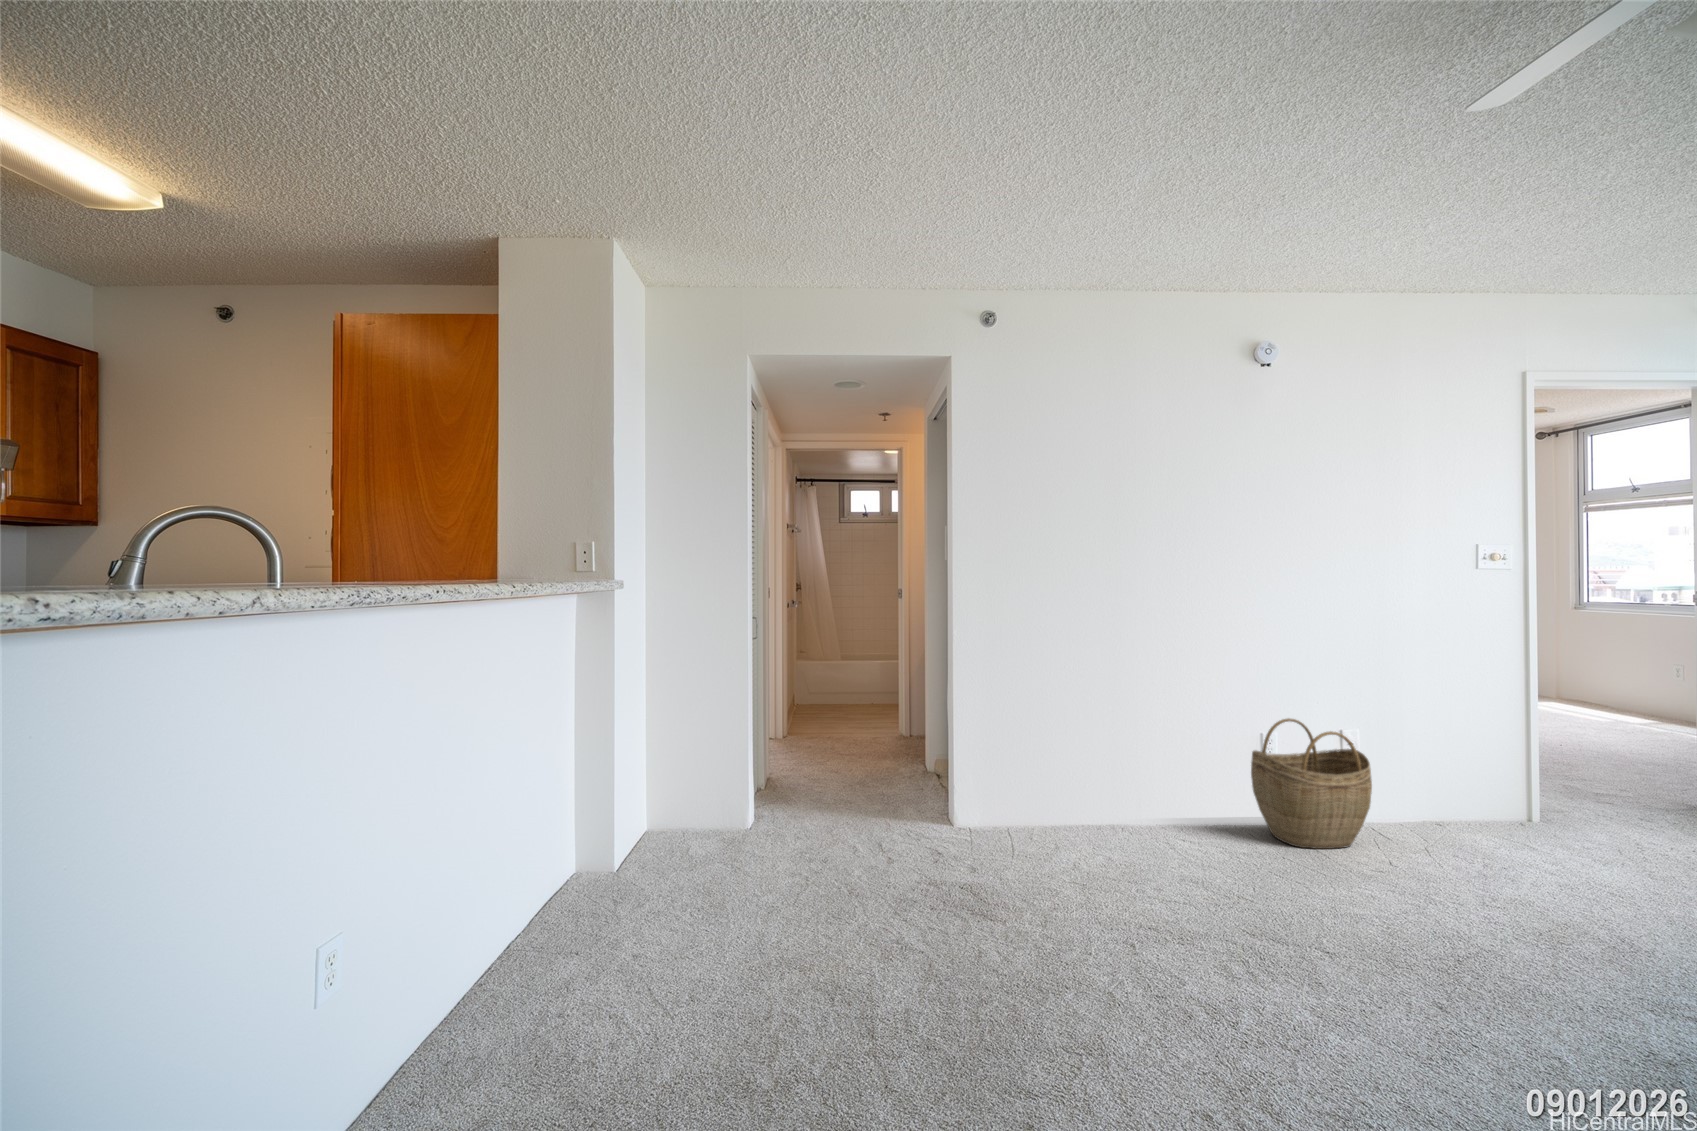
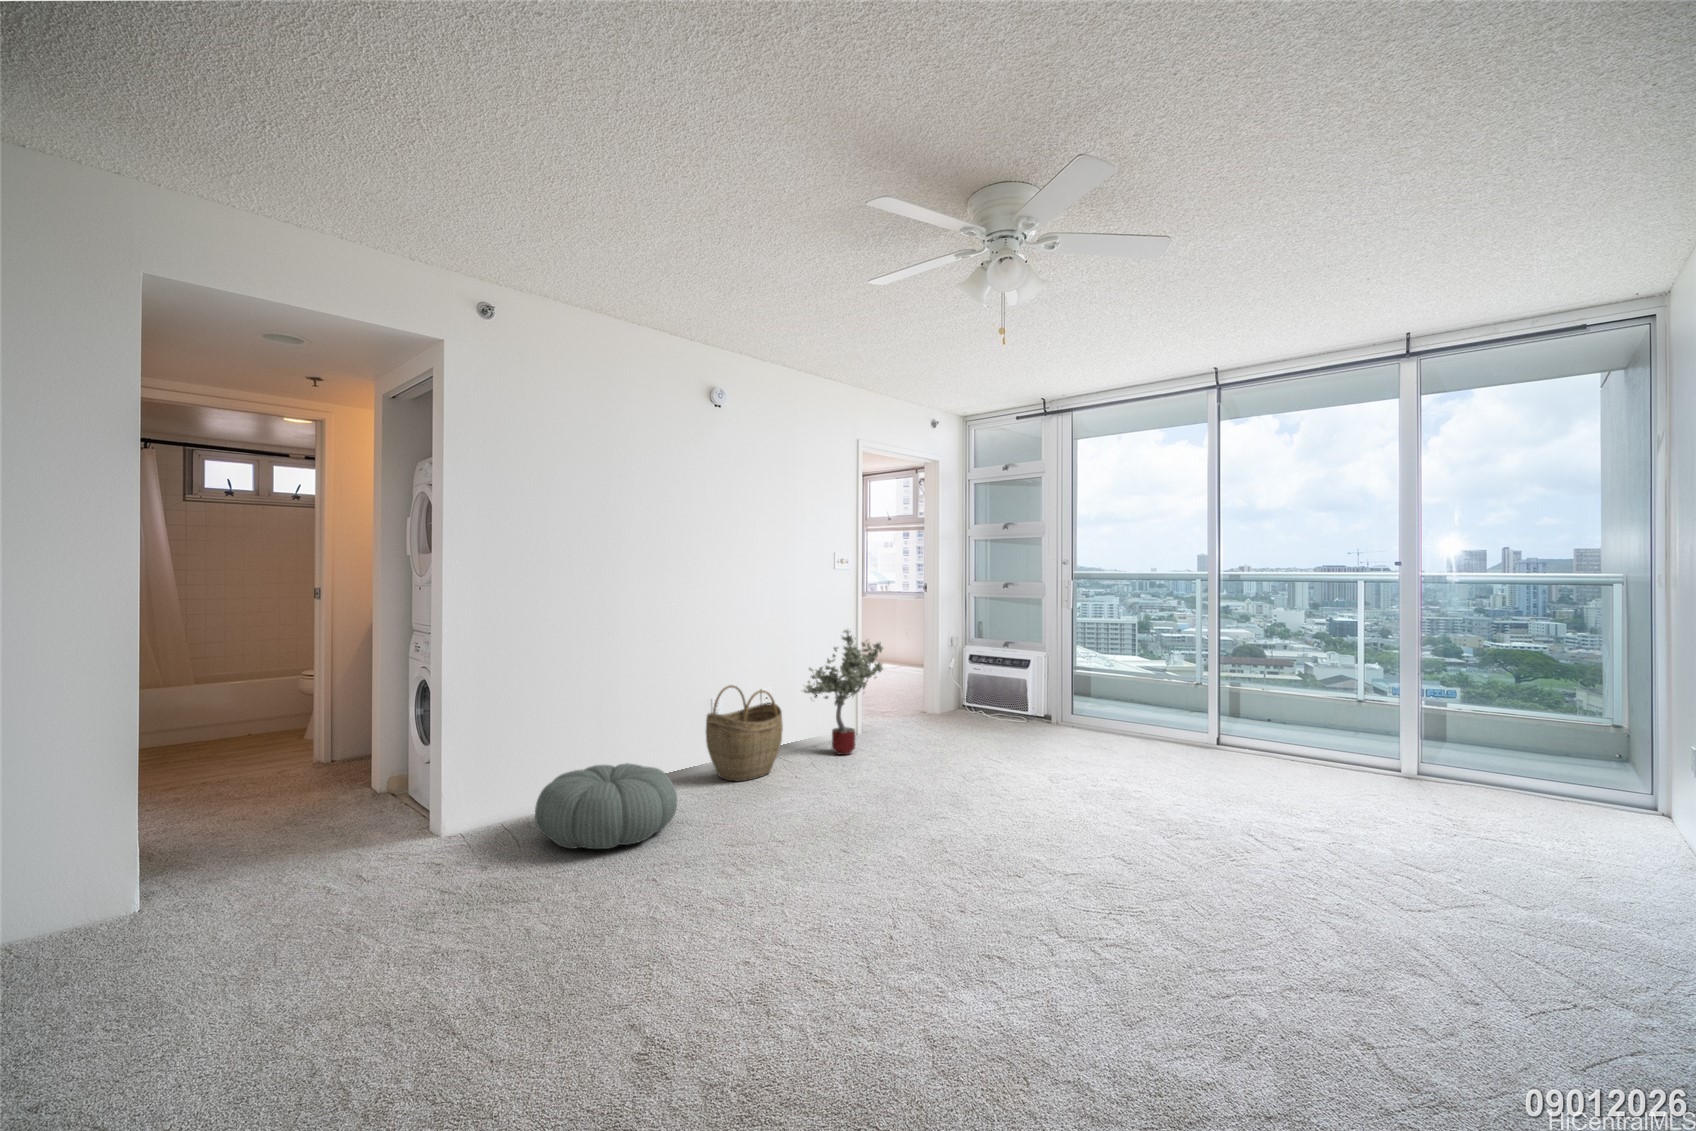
potted tree: none [1410,655,1584,849] -> present [803,630,883,755]
pouf: none [1027,789,1187,891] -> present [535,763,677,849]

